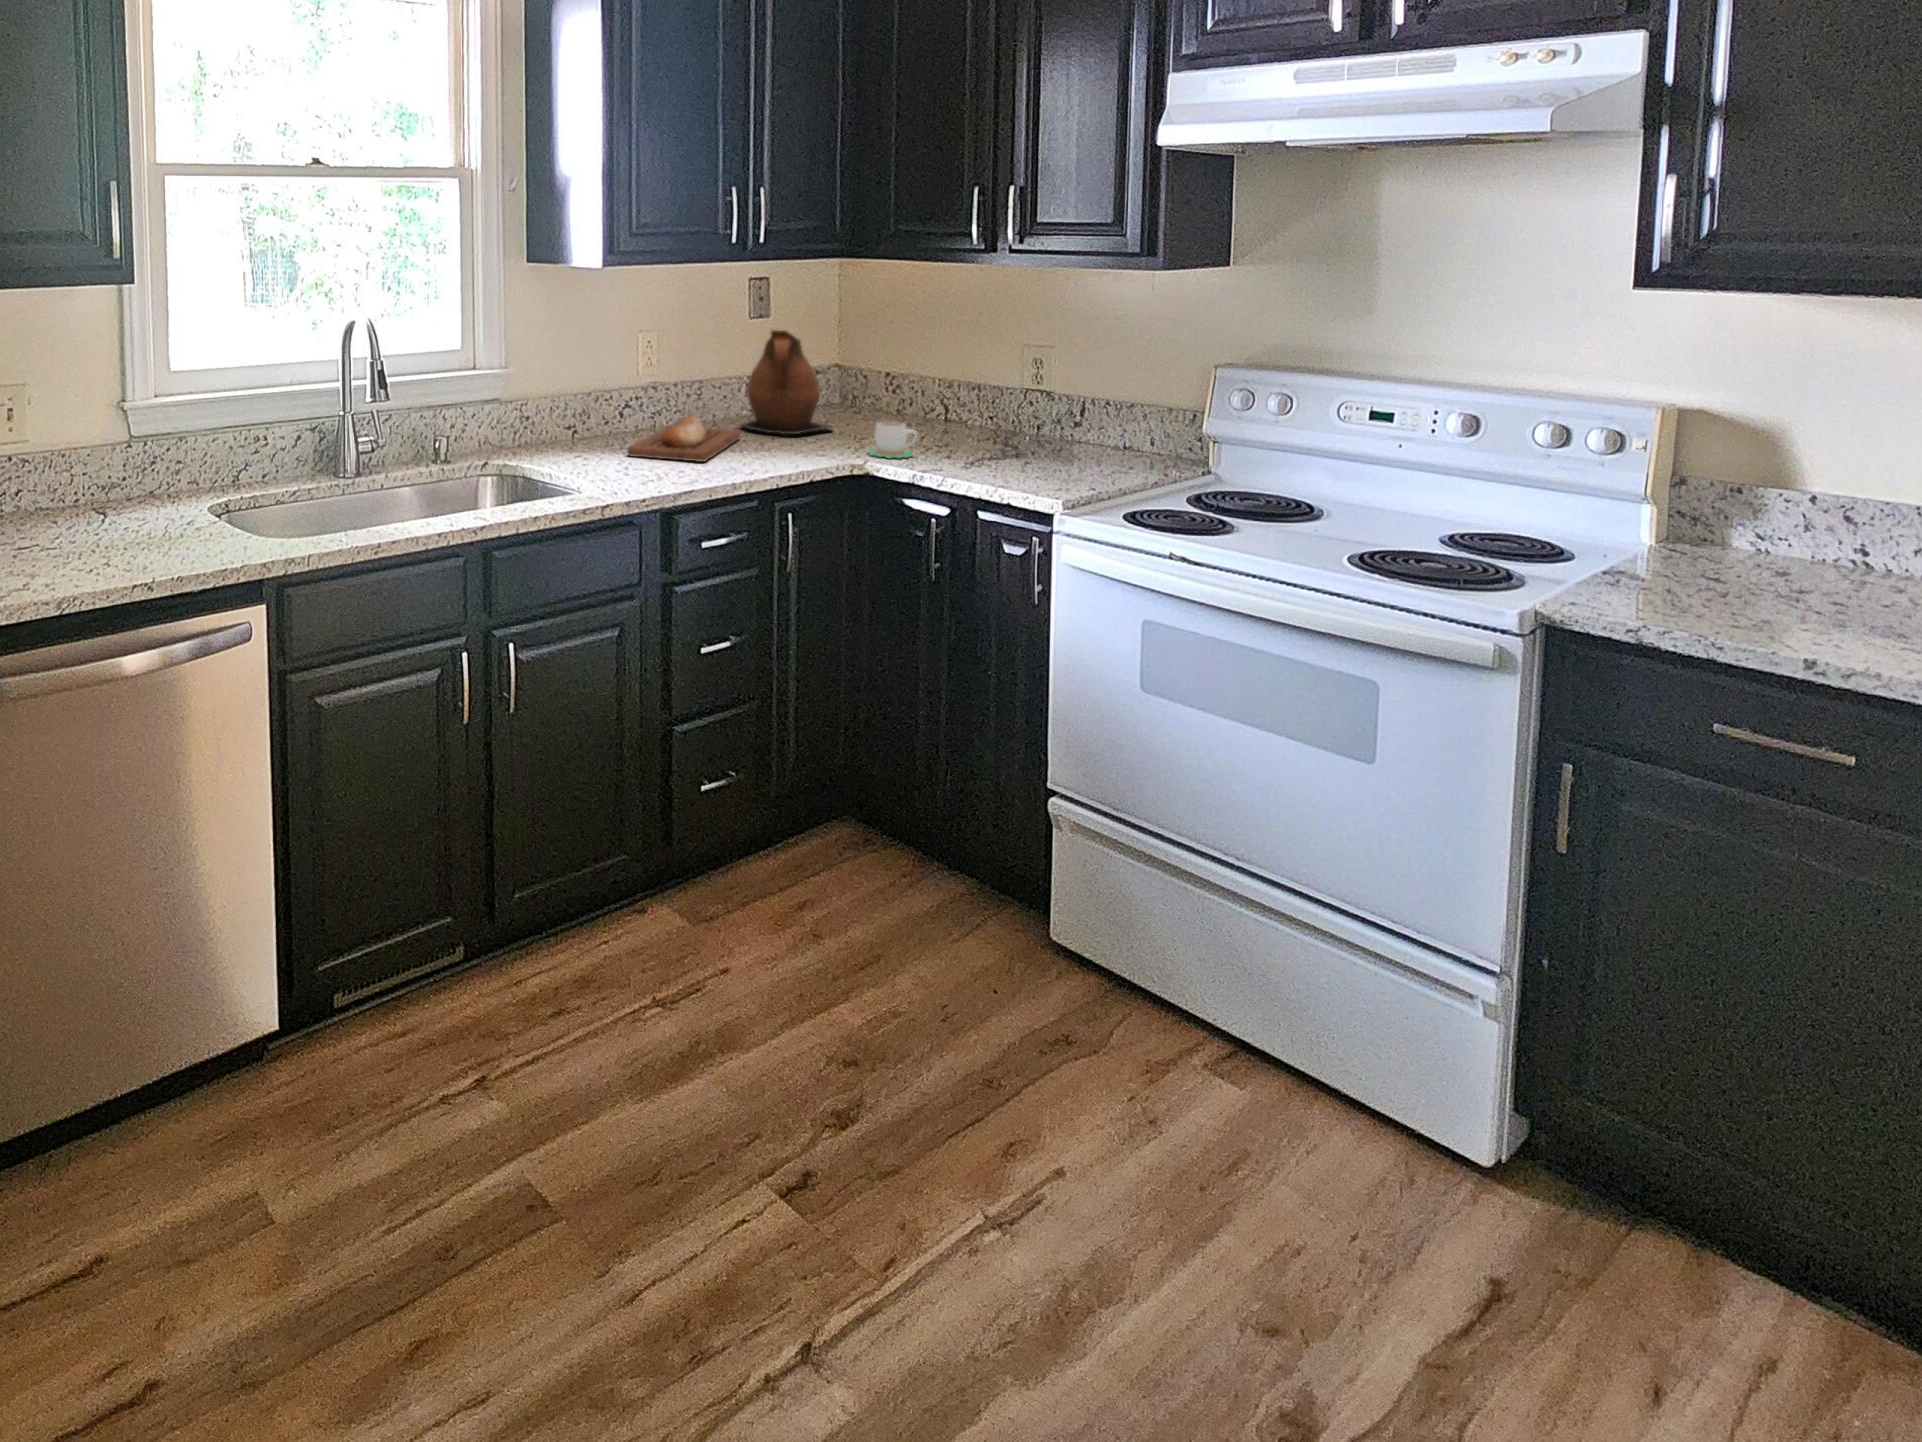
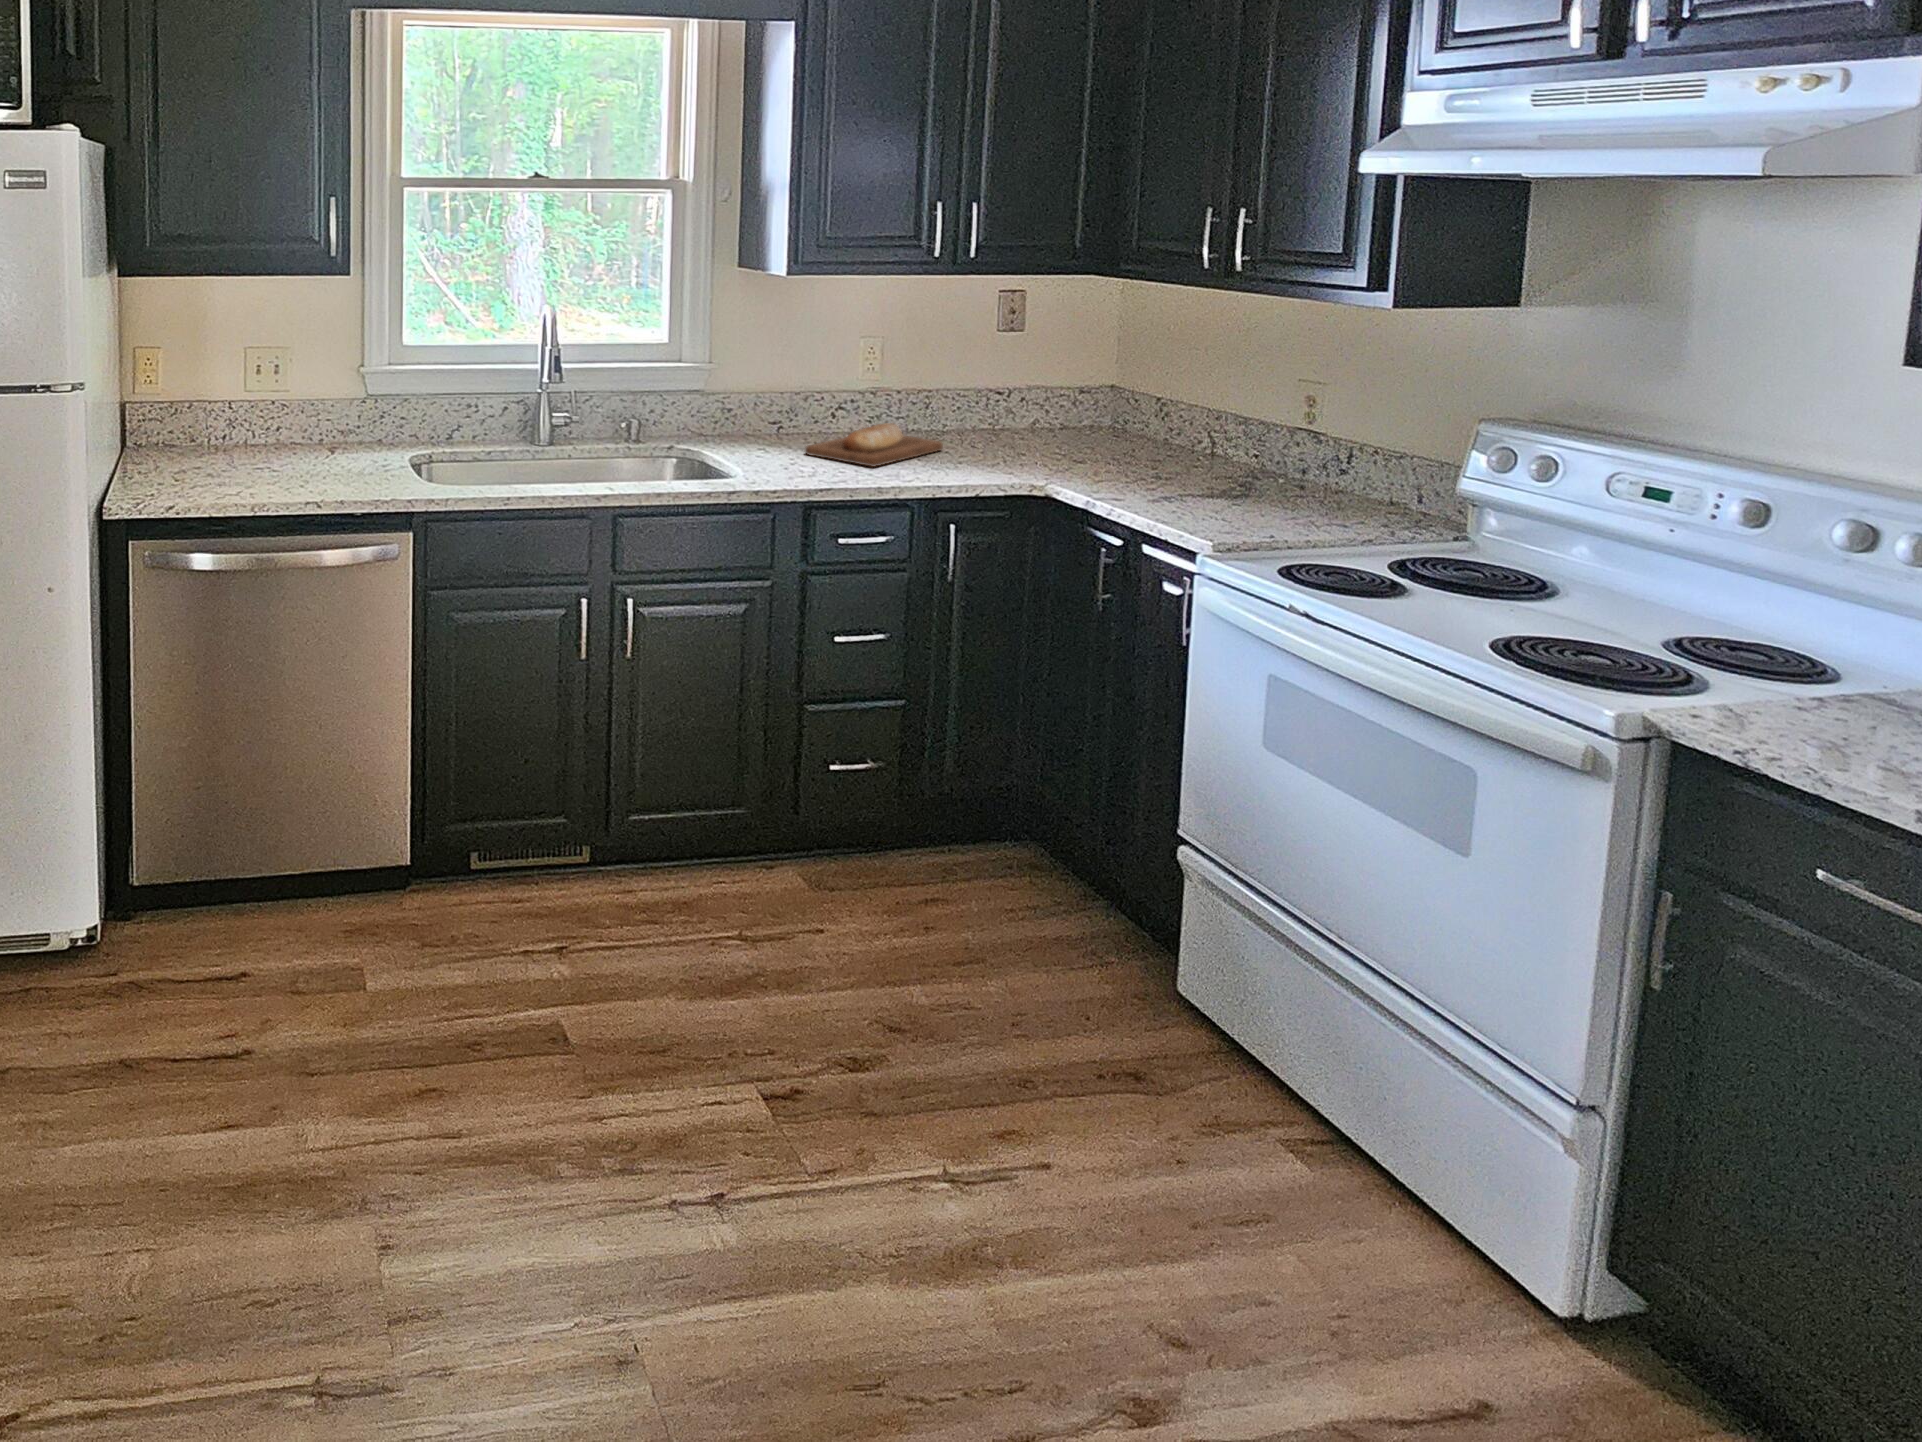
ceramic pitcher: present [741,330,832,434] -> none [952,343,1059,452]
mug: present [868,422,918,459] -> none [1063,447,1120,486]

